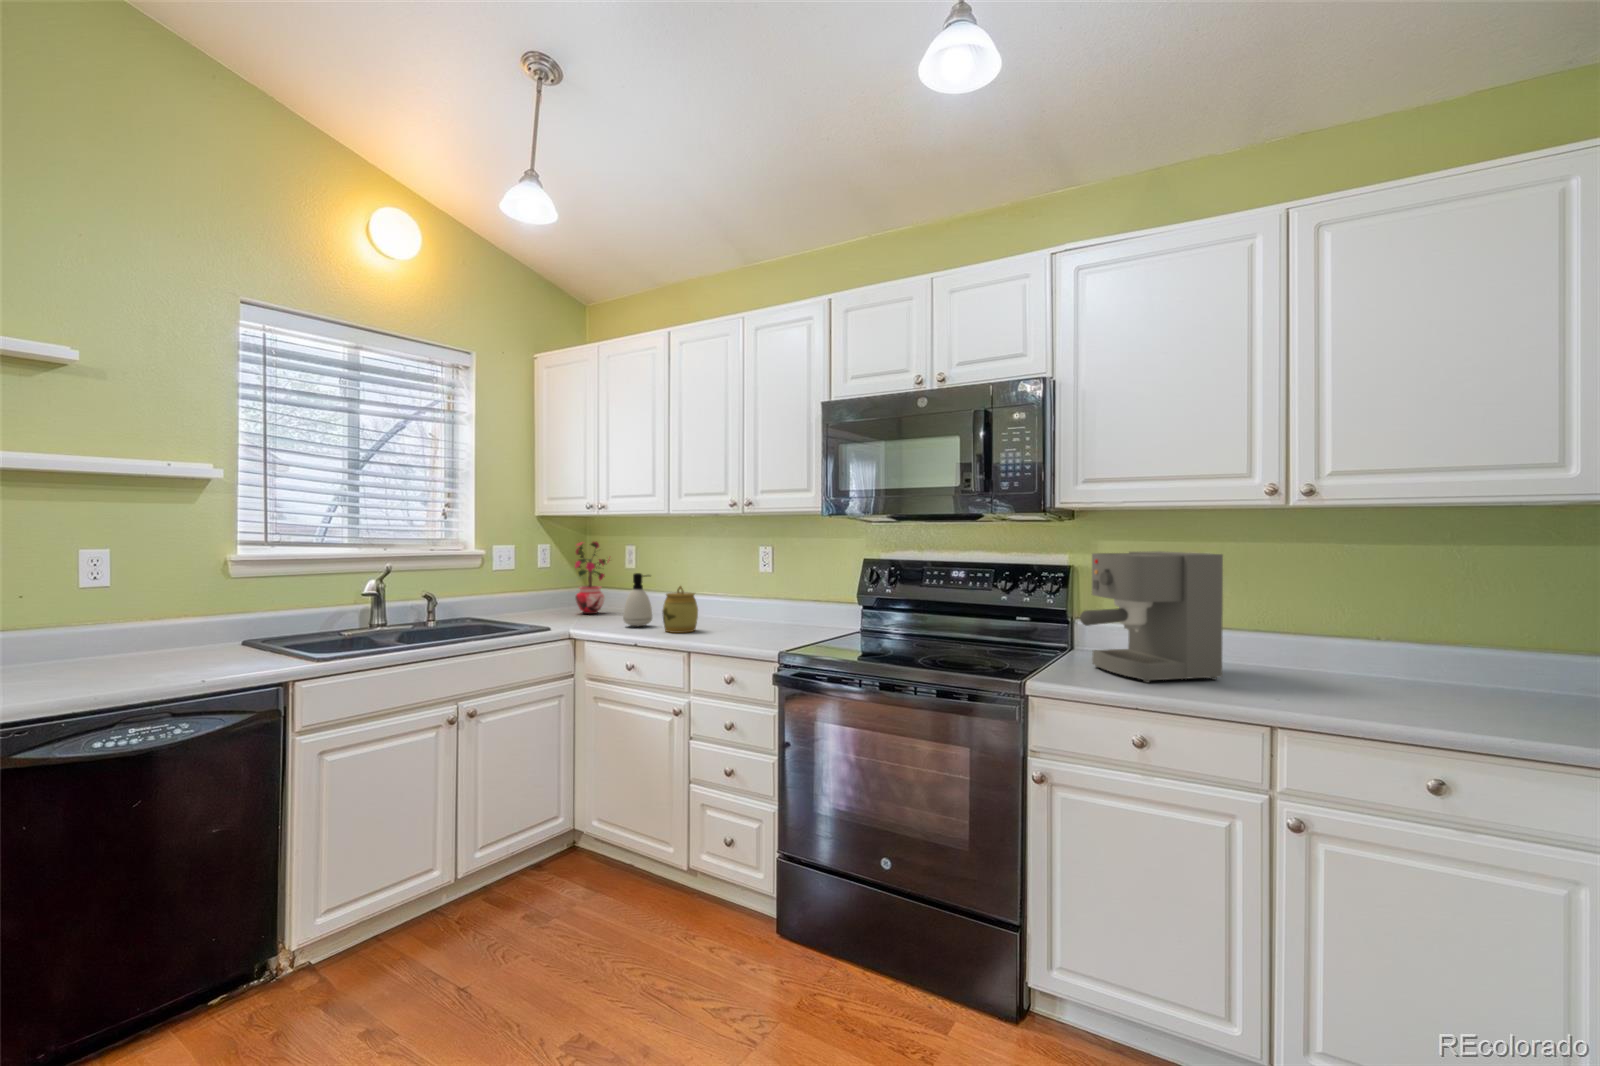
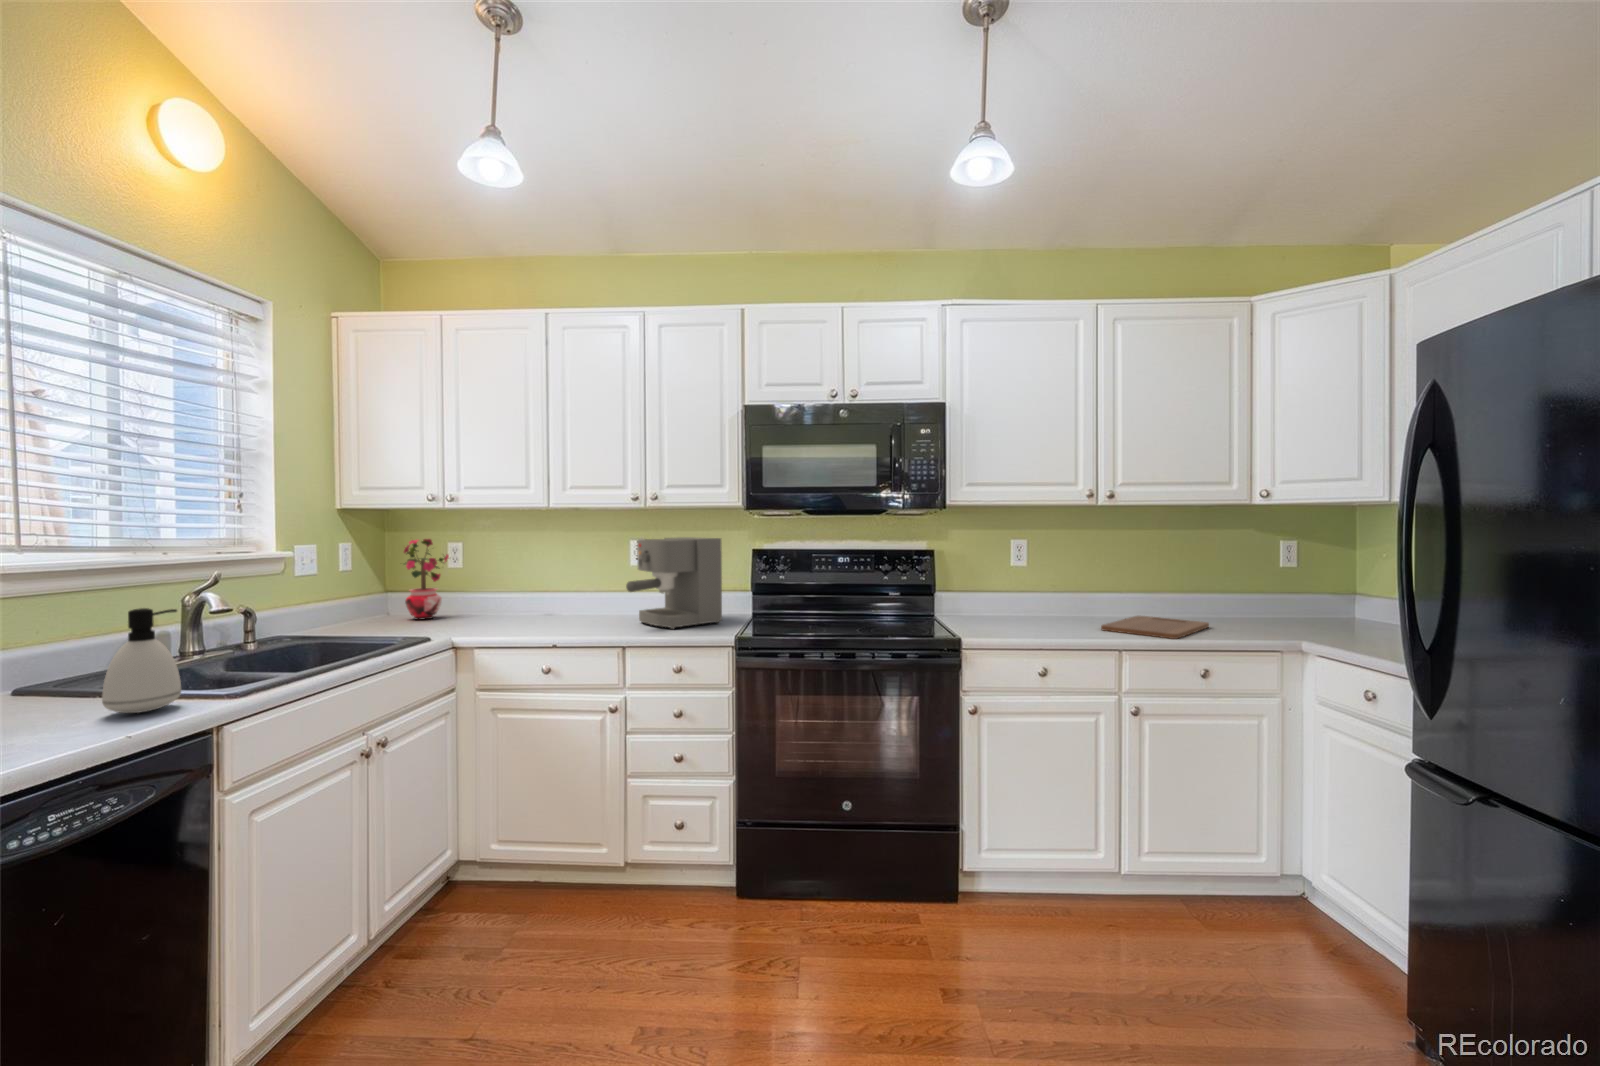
coffee maker: present [1080,551,1223,683] -> present [626,537,722,629]
soap dispenser: present [623,573,652,626] -> present [102,608,181,713]
jar: present [662,586,698,633] -> none [563,581,600,630]
cutting board: none [1272,681,1499,718] -> present [1101,616,1209,639]

